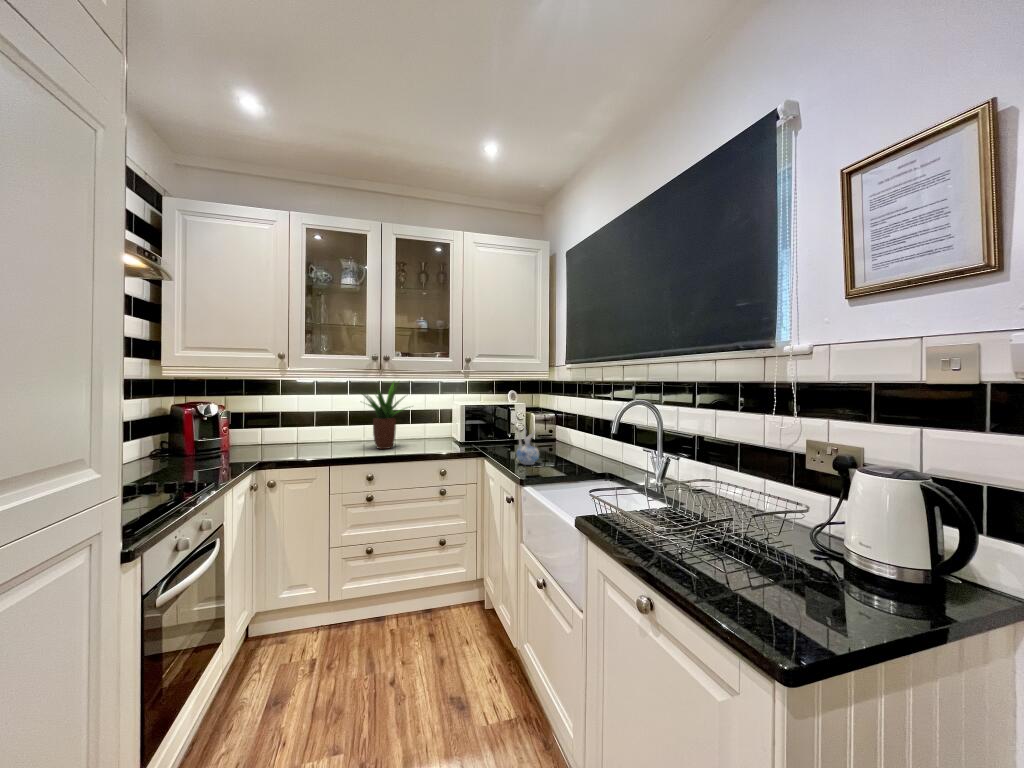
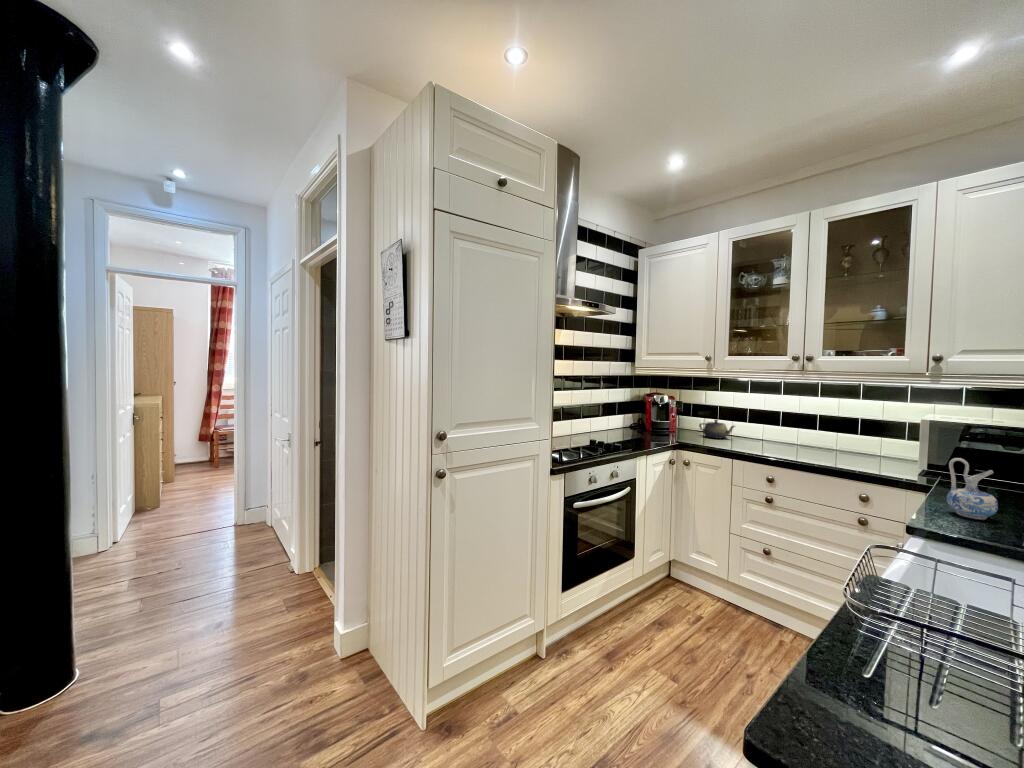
potted plant: present [362,382,410,449] -> none [775,383,851,457]
teapot: none [261,427,308,449] -> present [699,420,735,439]

